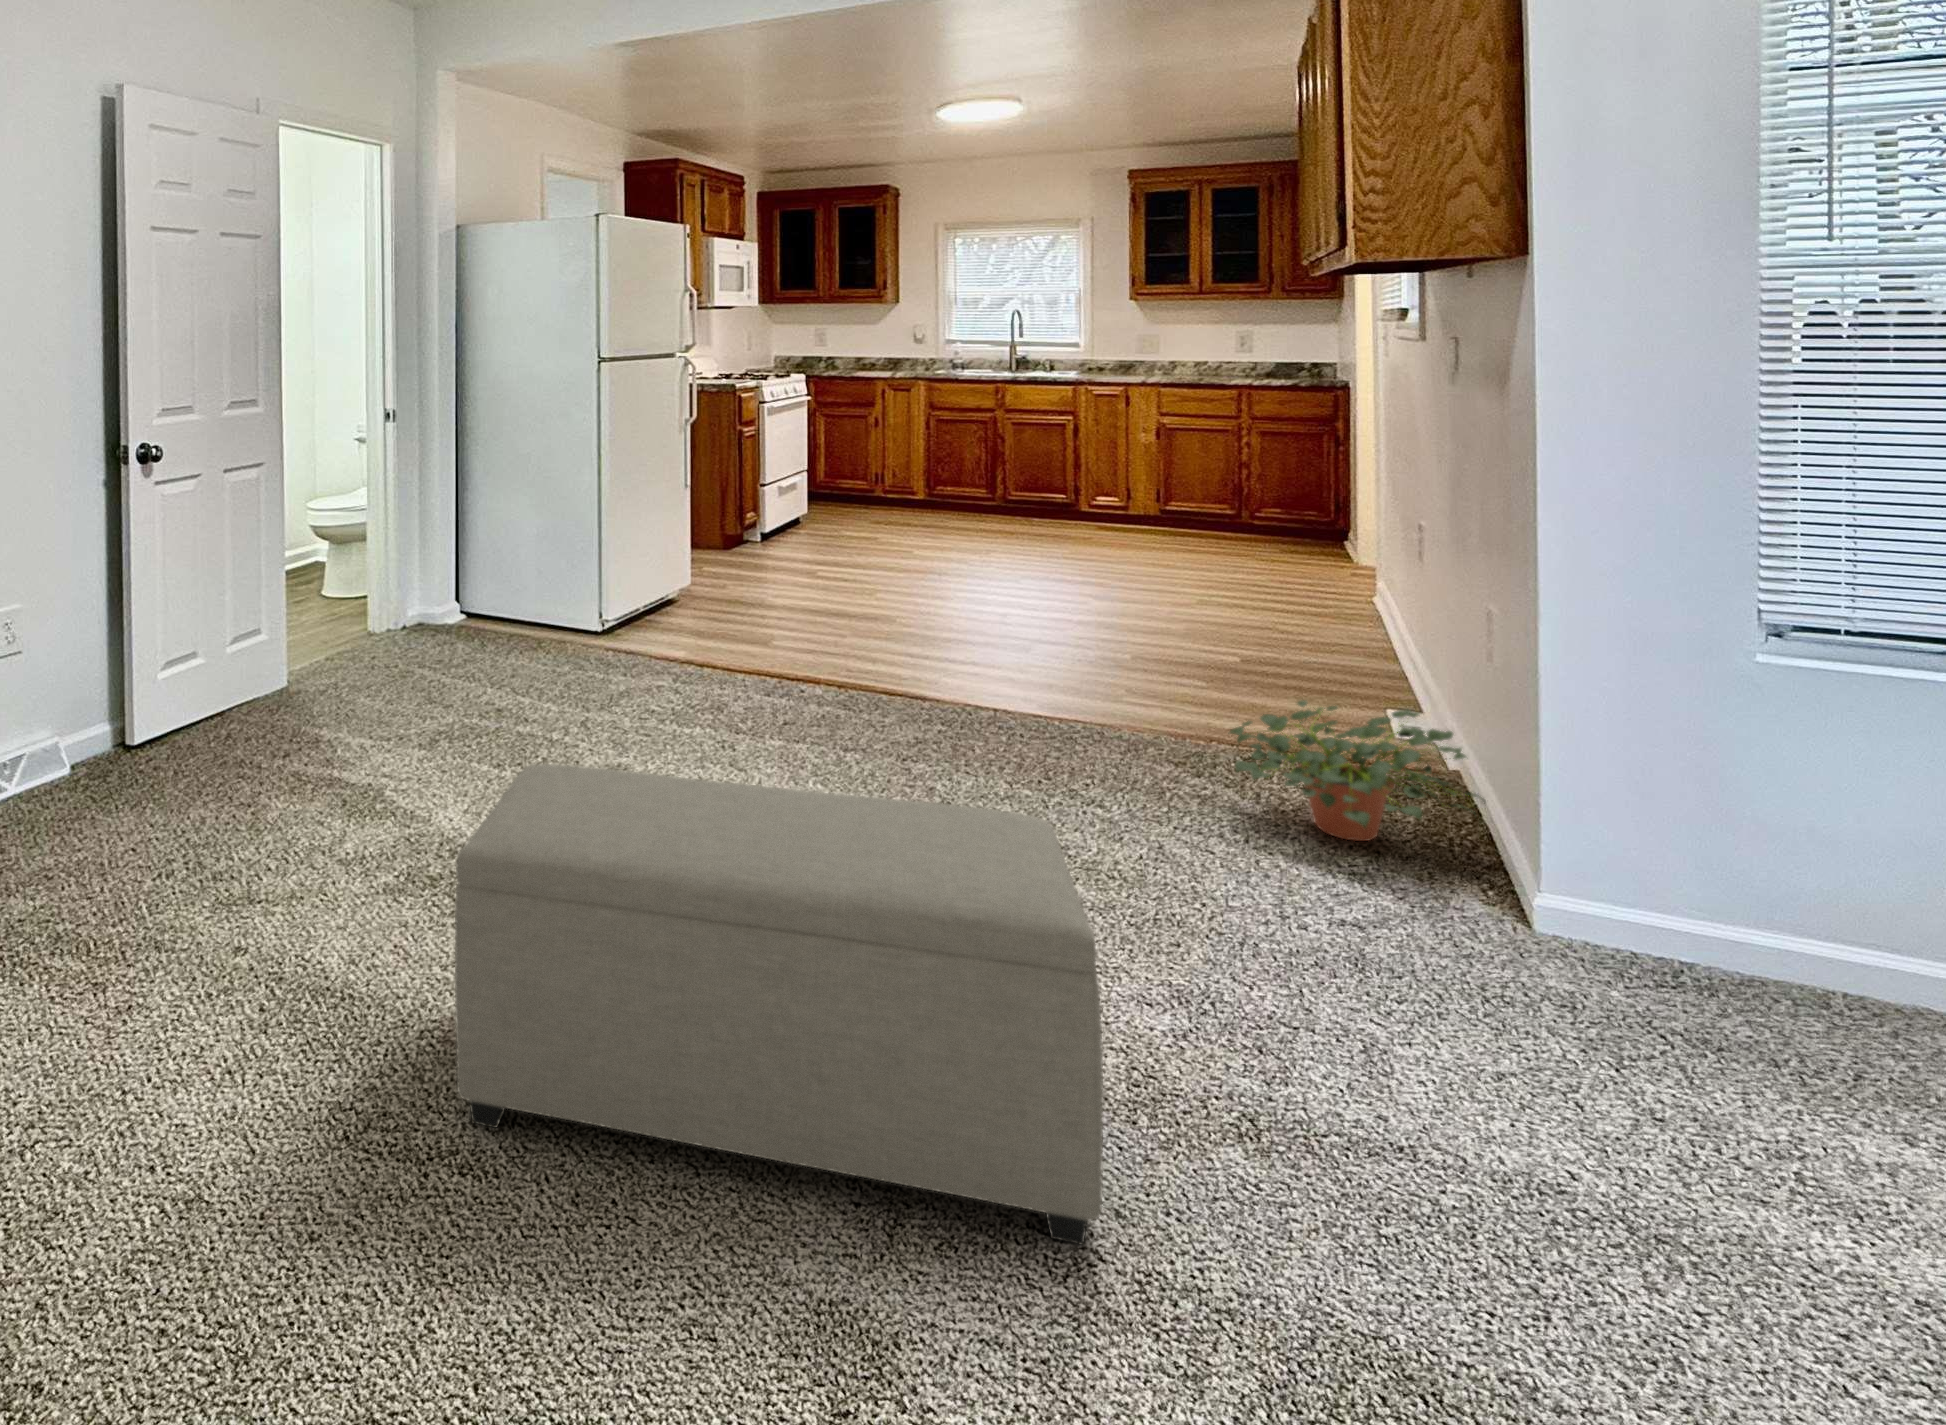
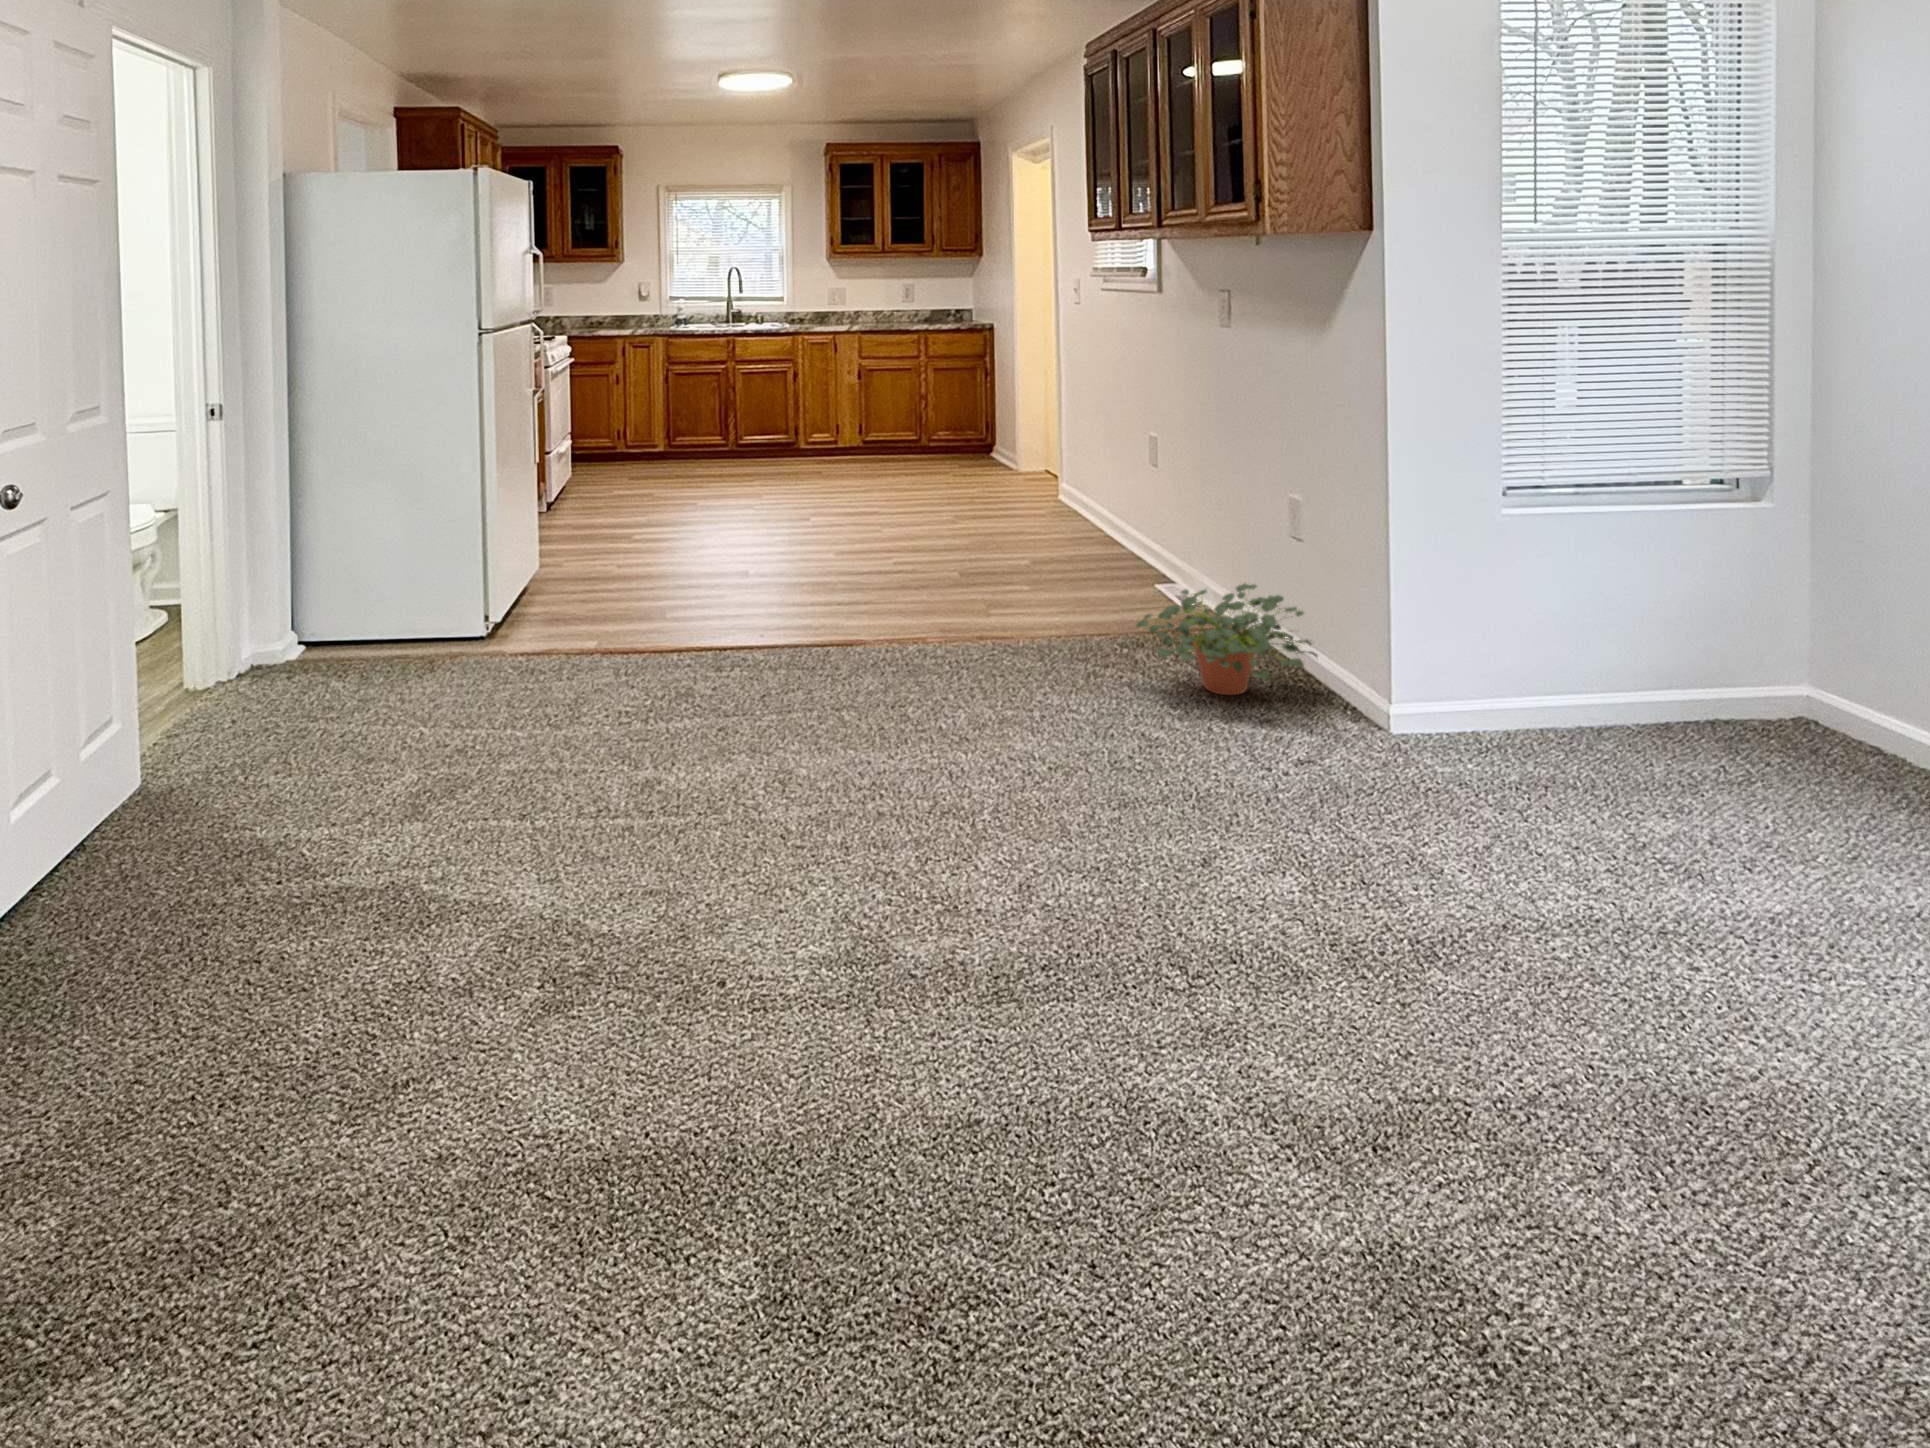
ottoman: present [455,764,1103,1244] -> none [811,734,1458,1241]

